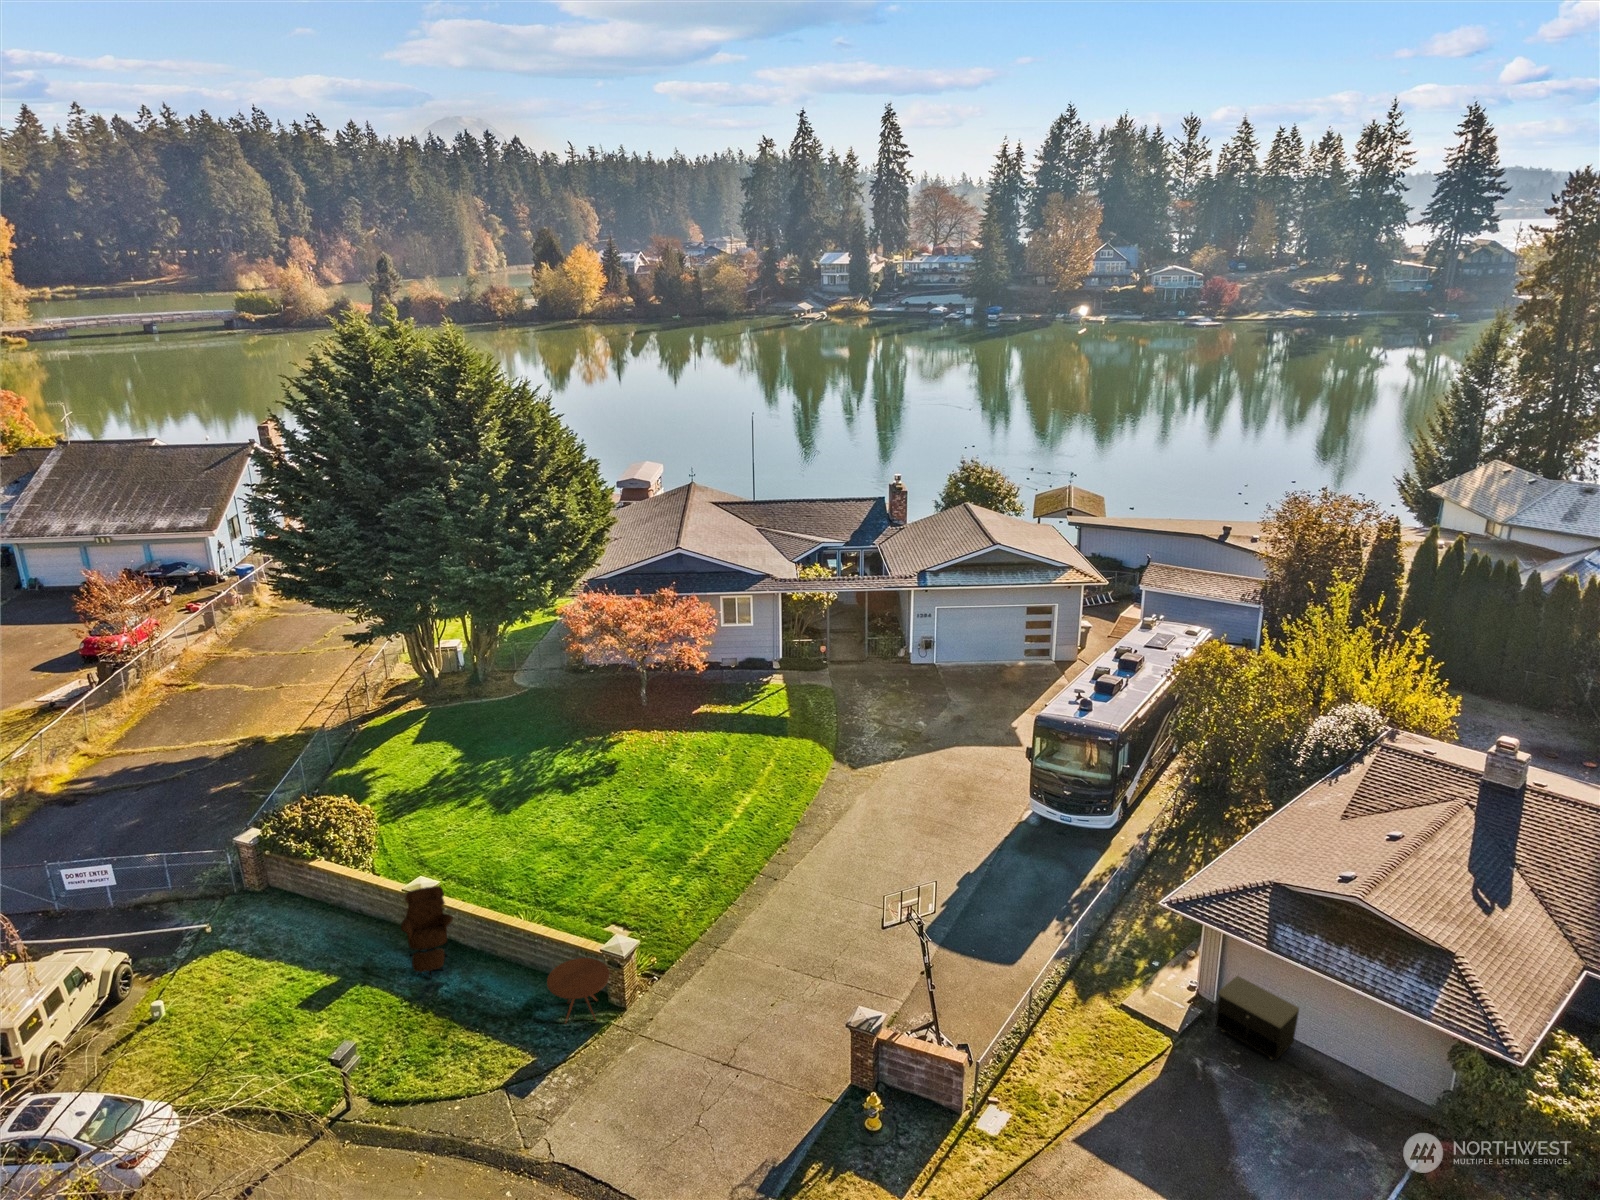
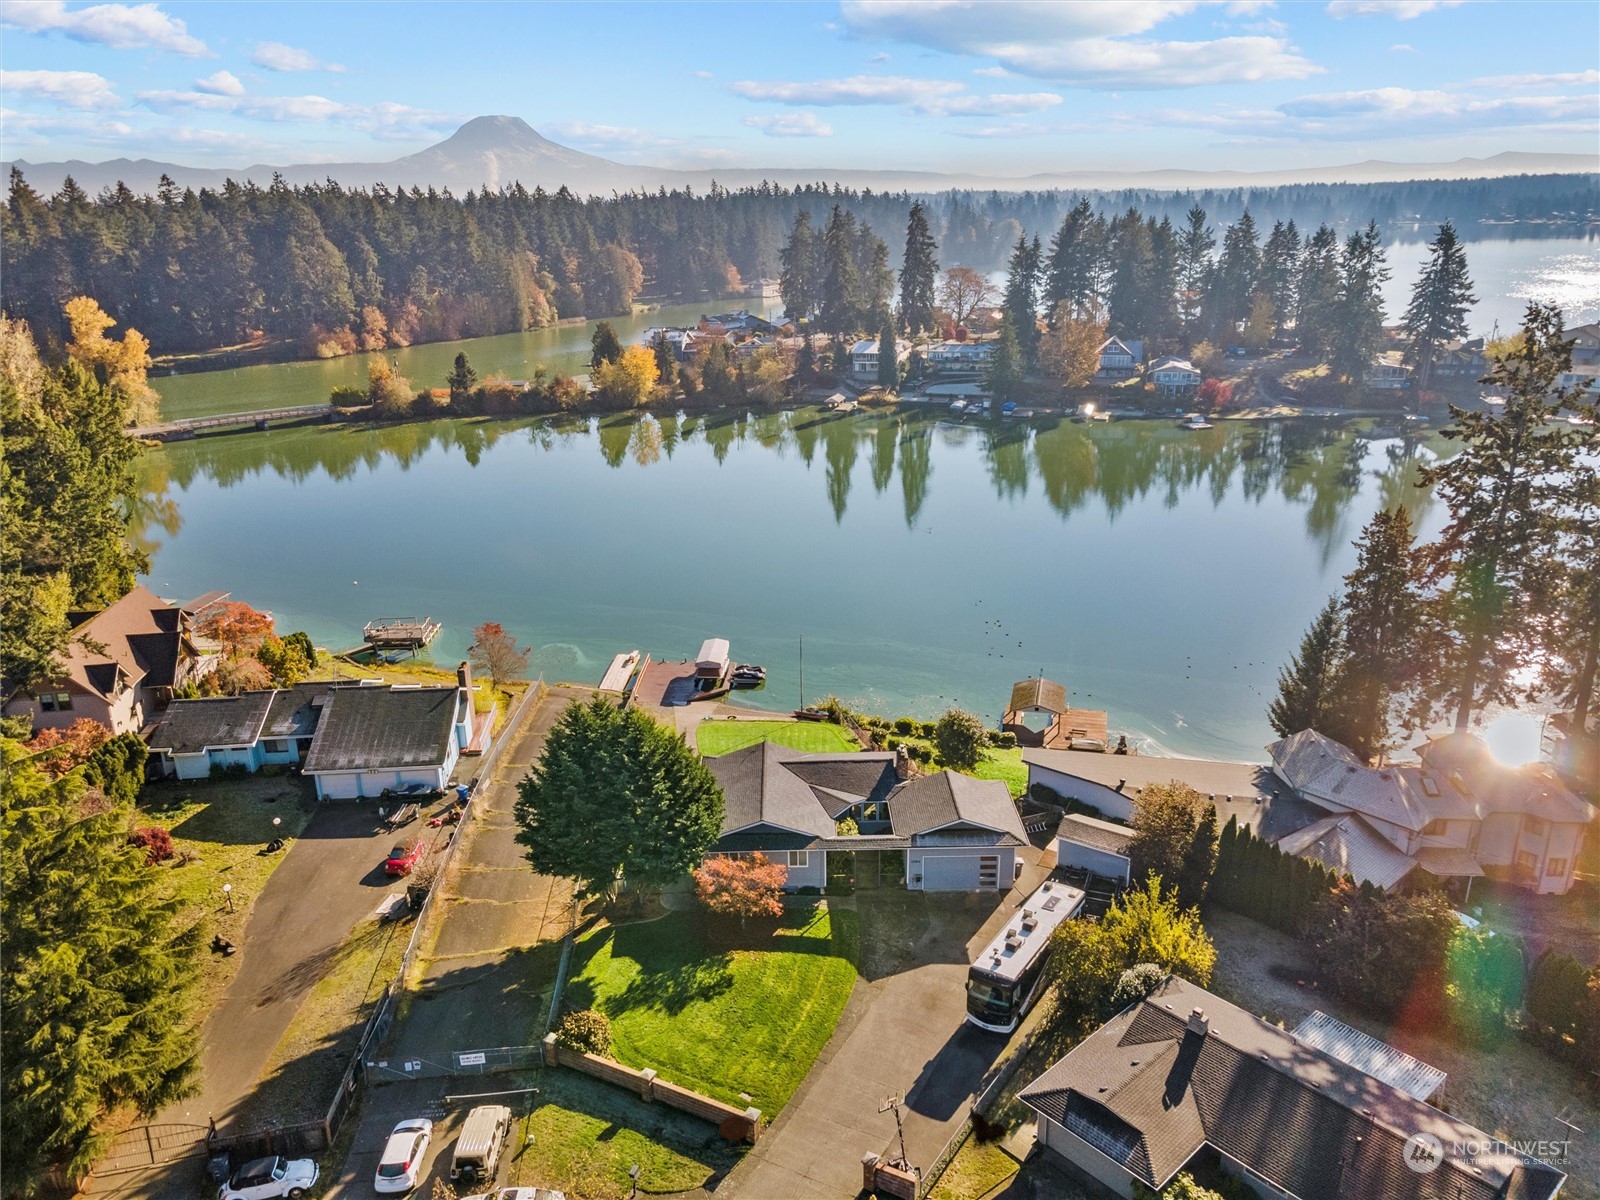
lounge chair: present [401,886,453,978] -> present [970,1107,1006,1140]
storage bench: present [1215,976,1299,1060] -> none [1043,1134,1080,1179]

